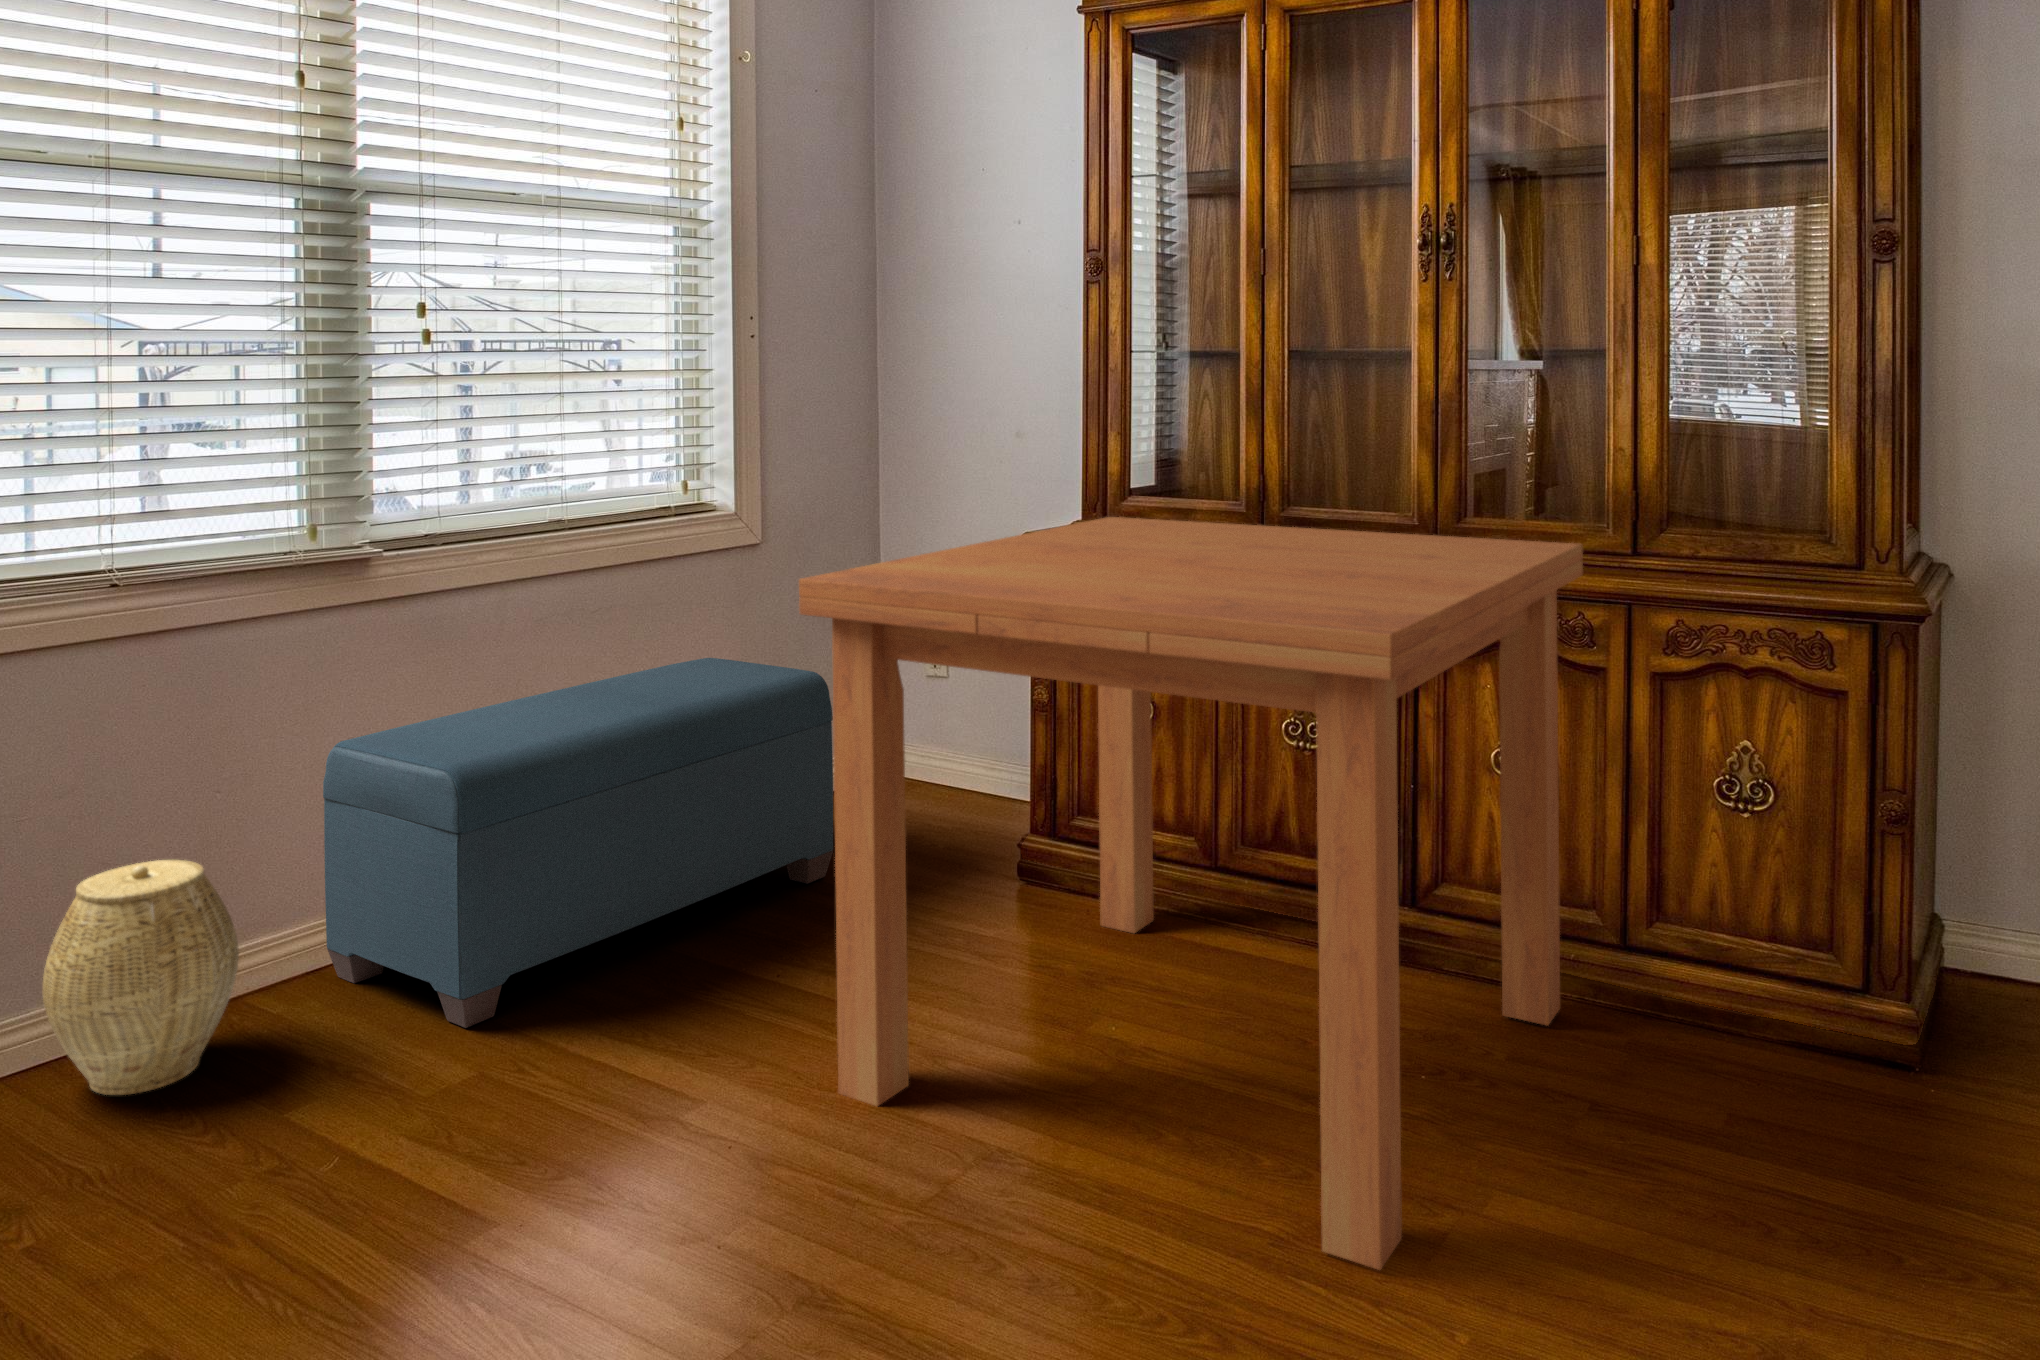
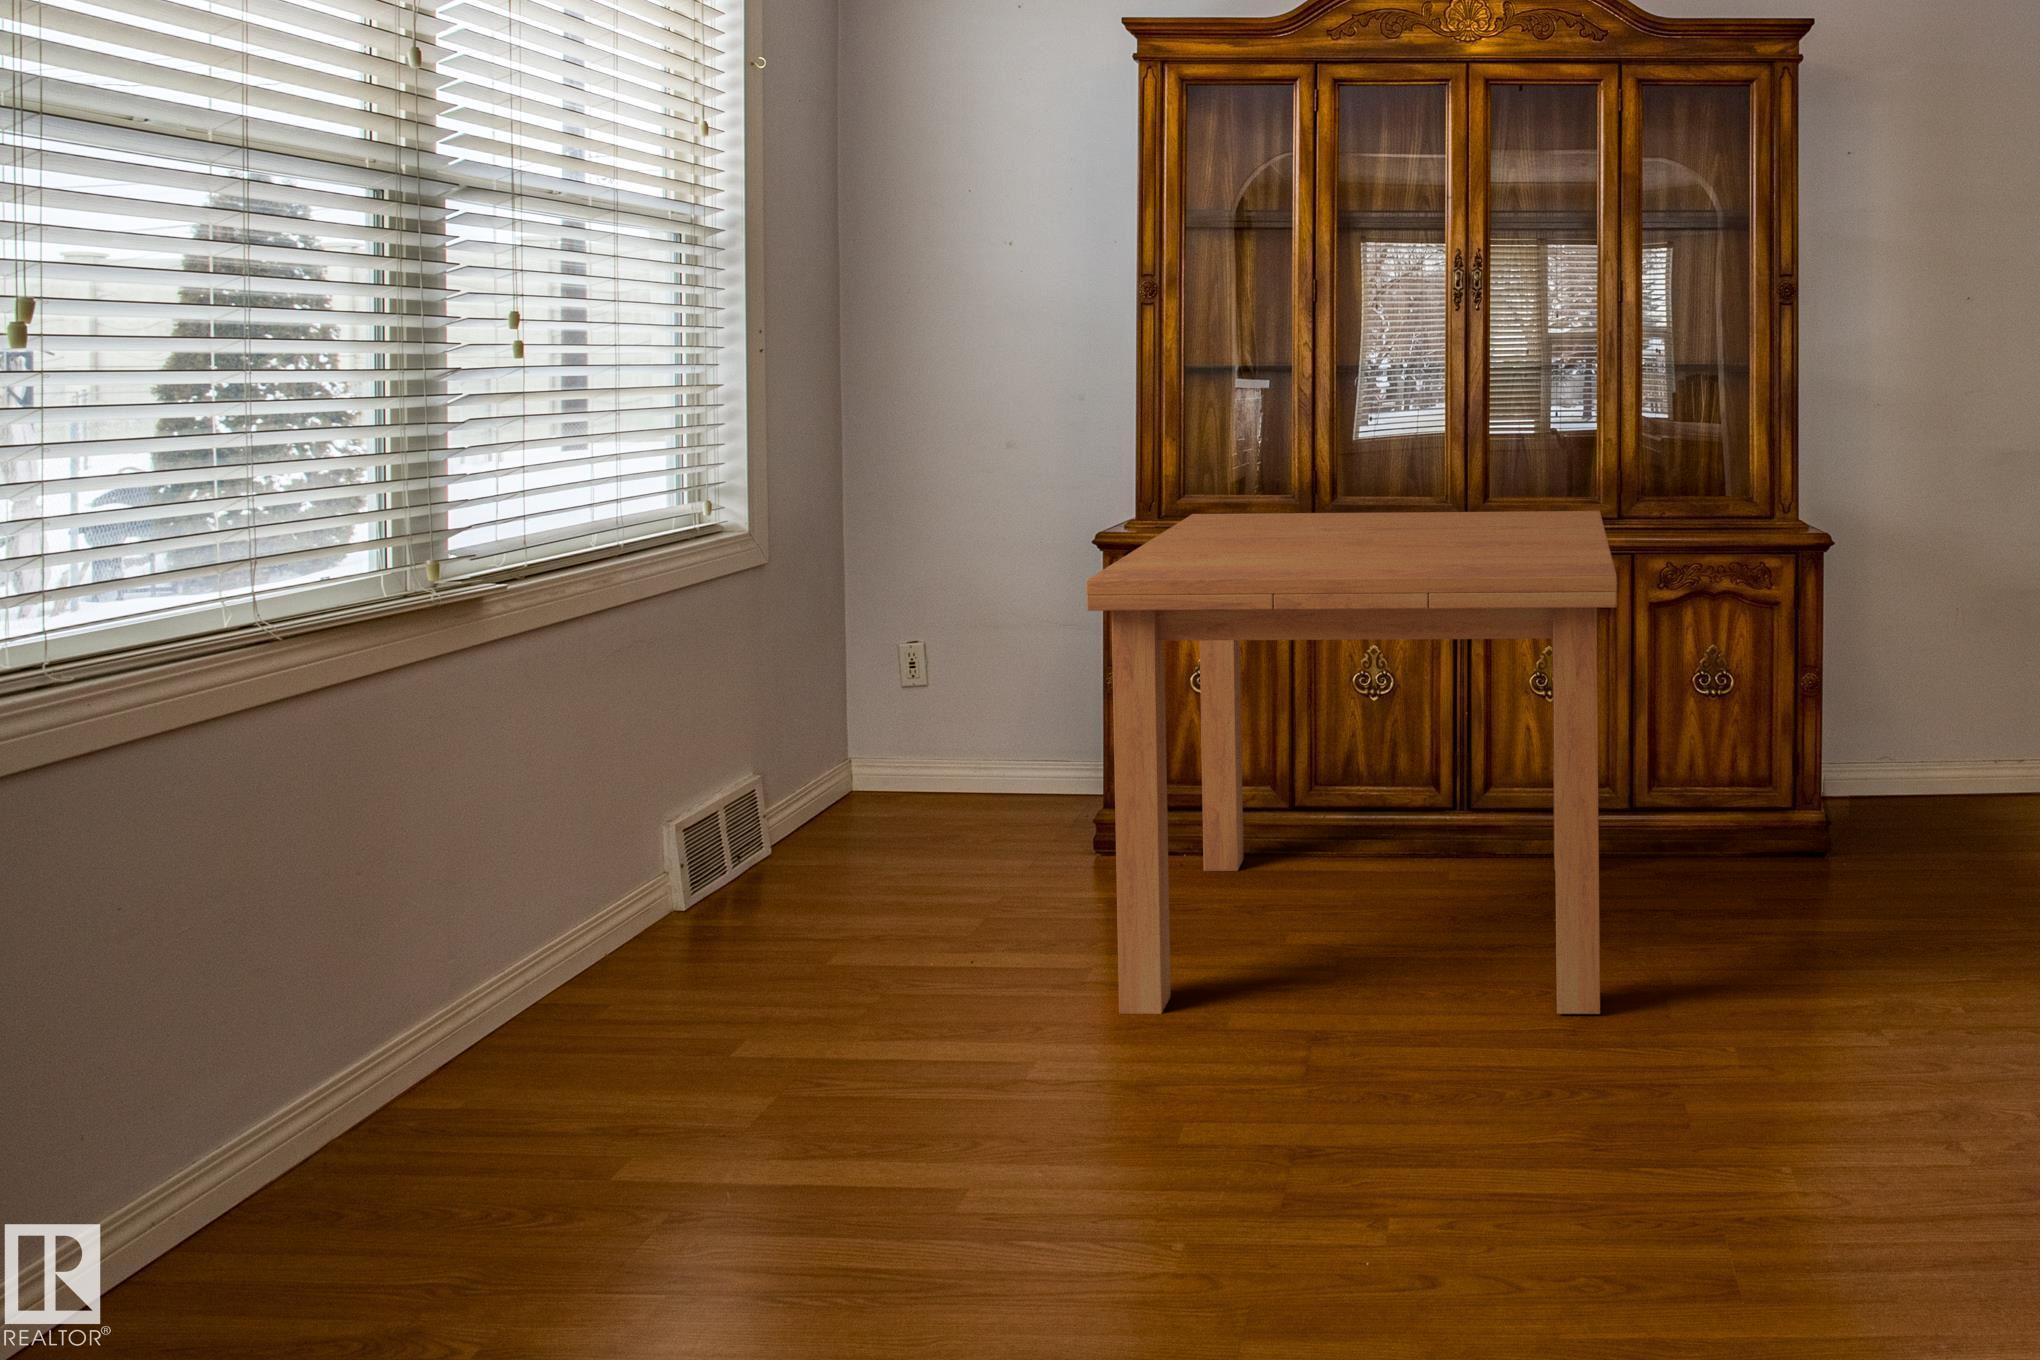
bench: present [323,658,833,1028] -> none [474,683,916,1047]
woven basket: present [43,860,239,1095] -> none [288,928,495,1173]

